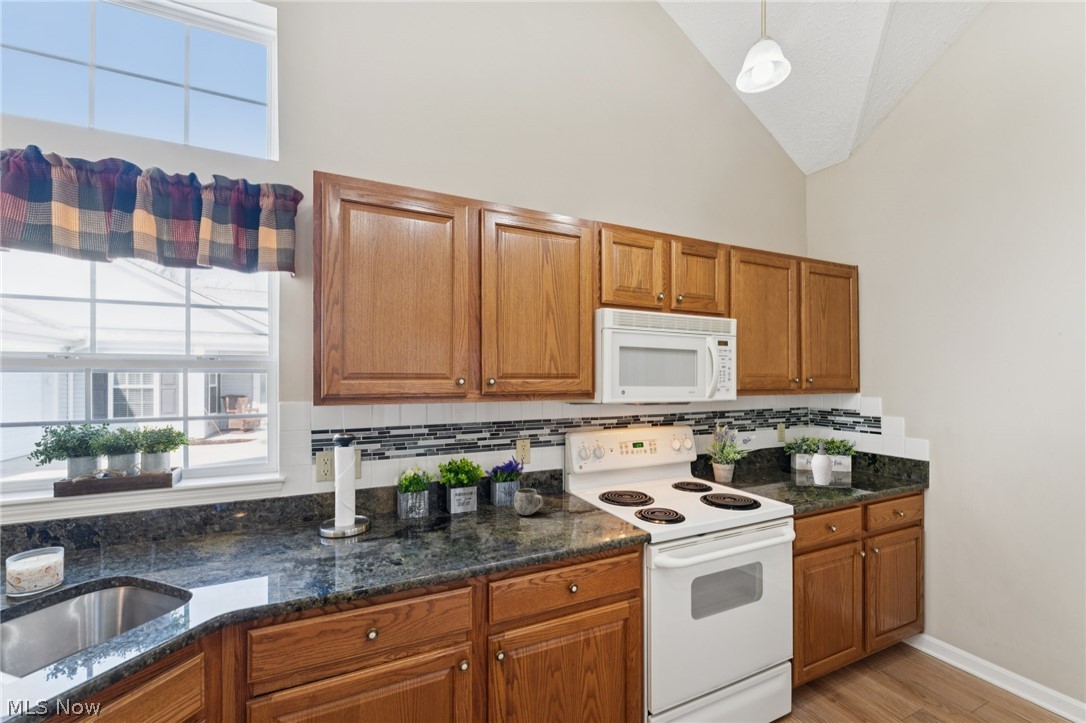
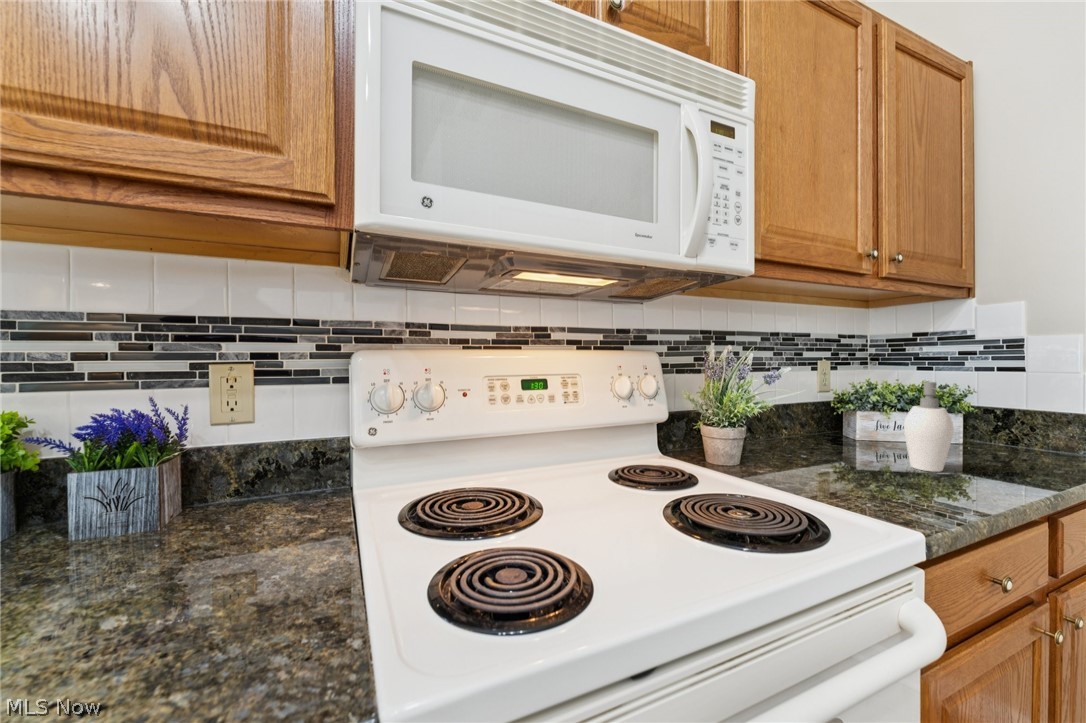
mug: present [514,488,543,515] -> none [74,490,174,574]

